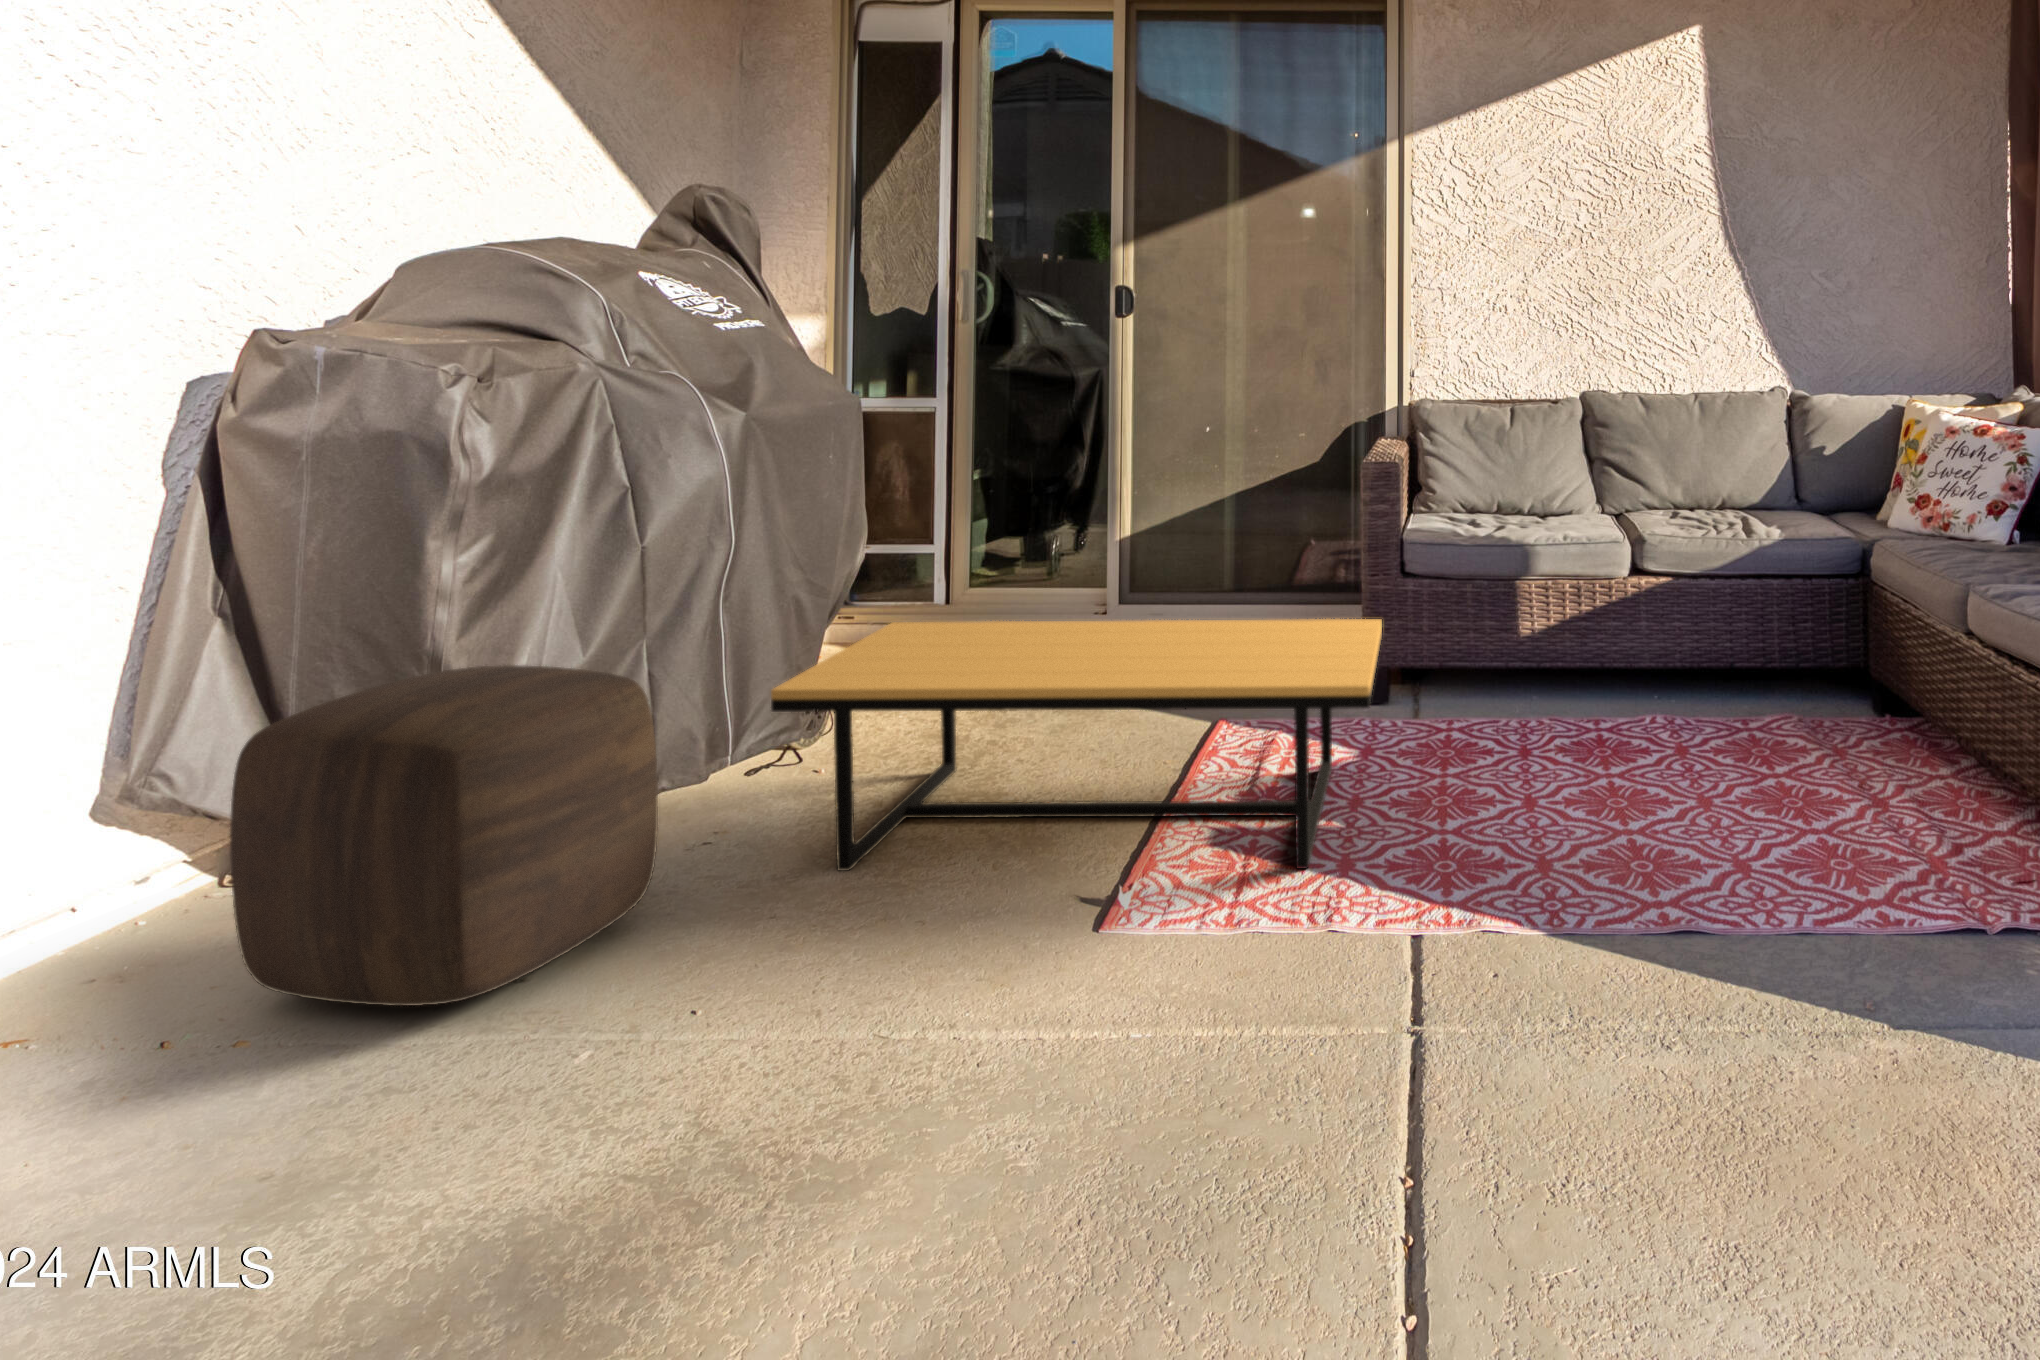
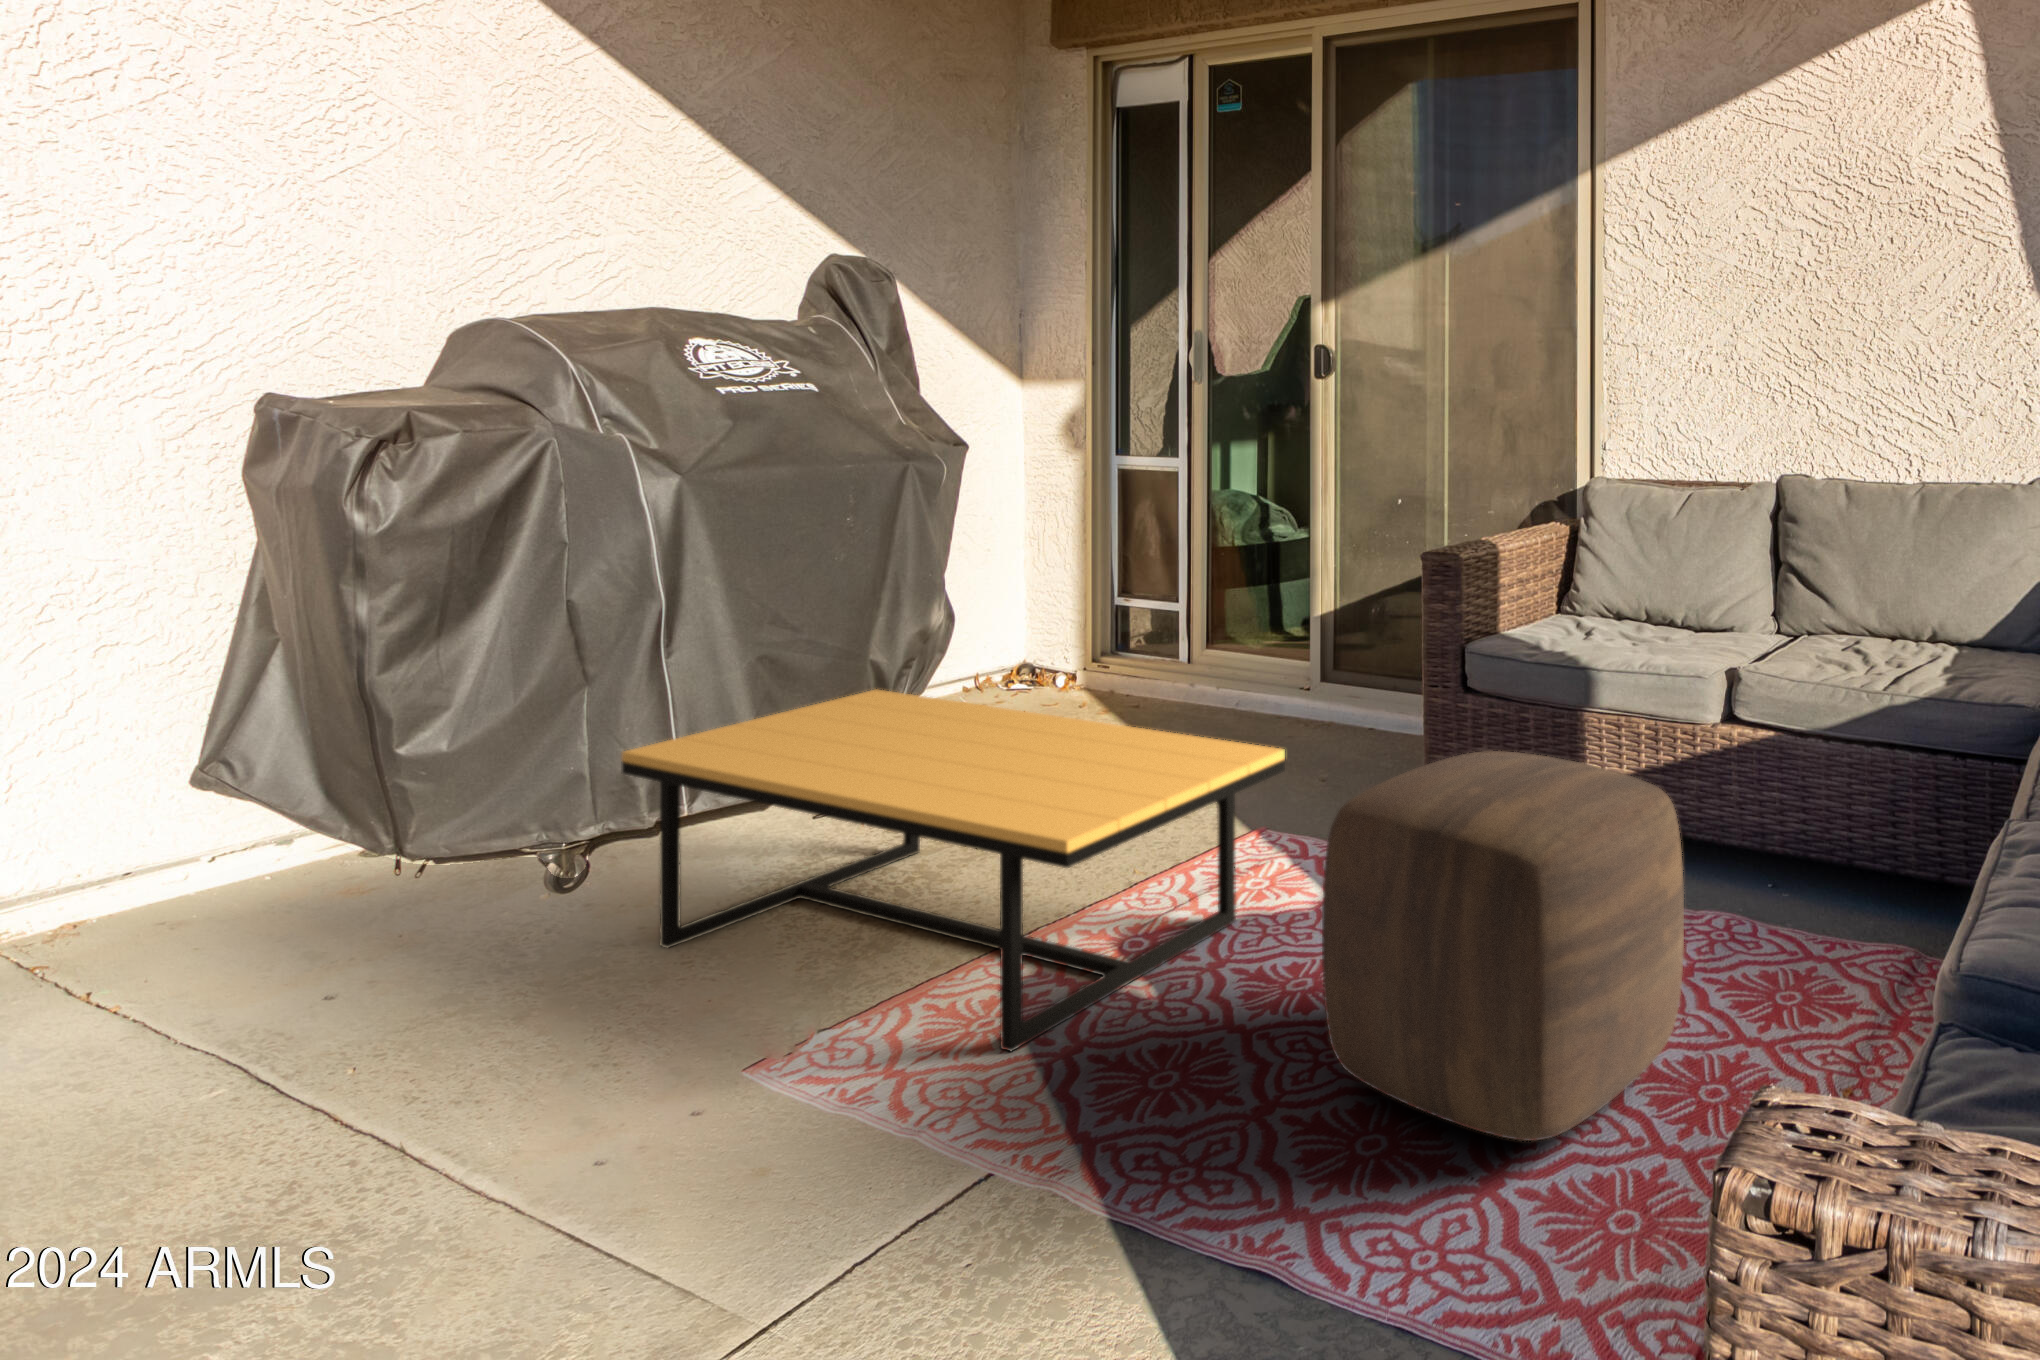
ottoman: present [230,665,658,1006] -> present [1322,751,1684,1141]

